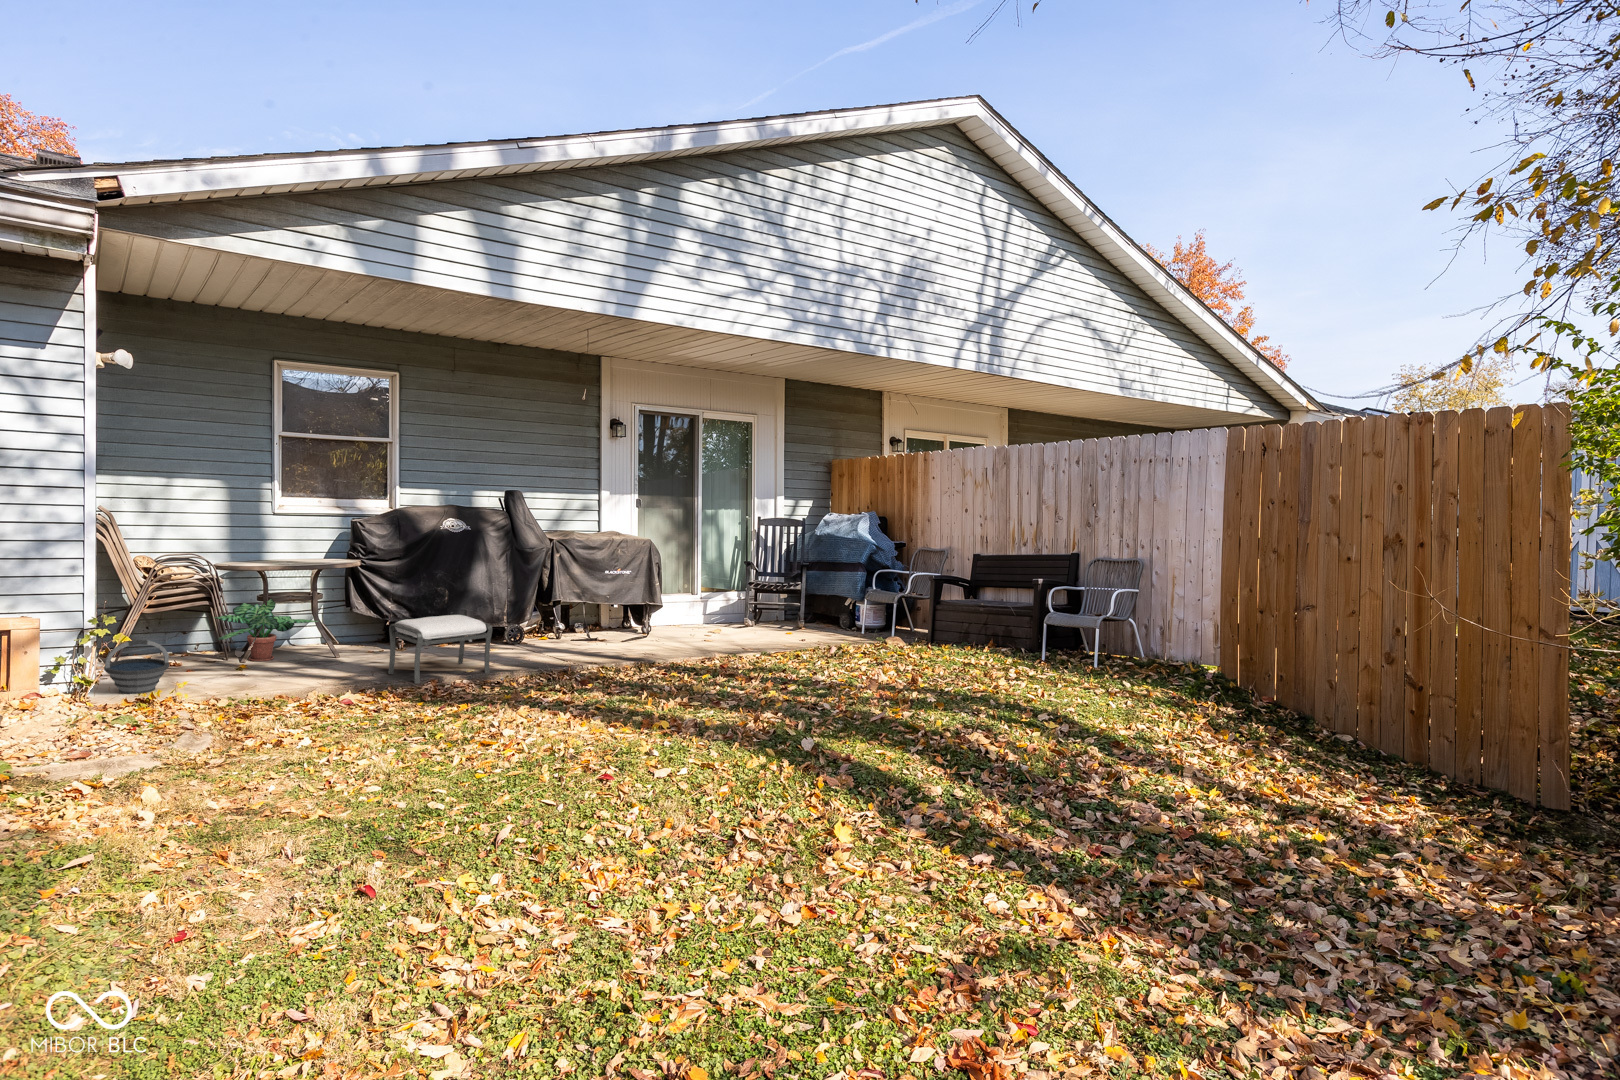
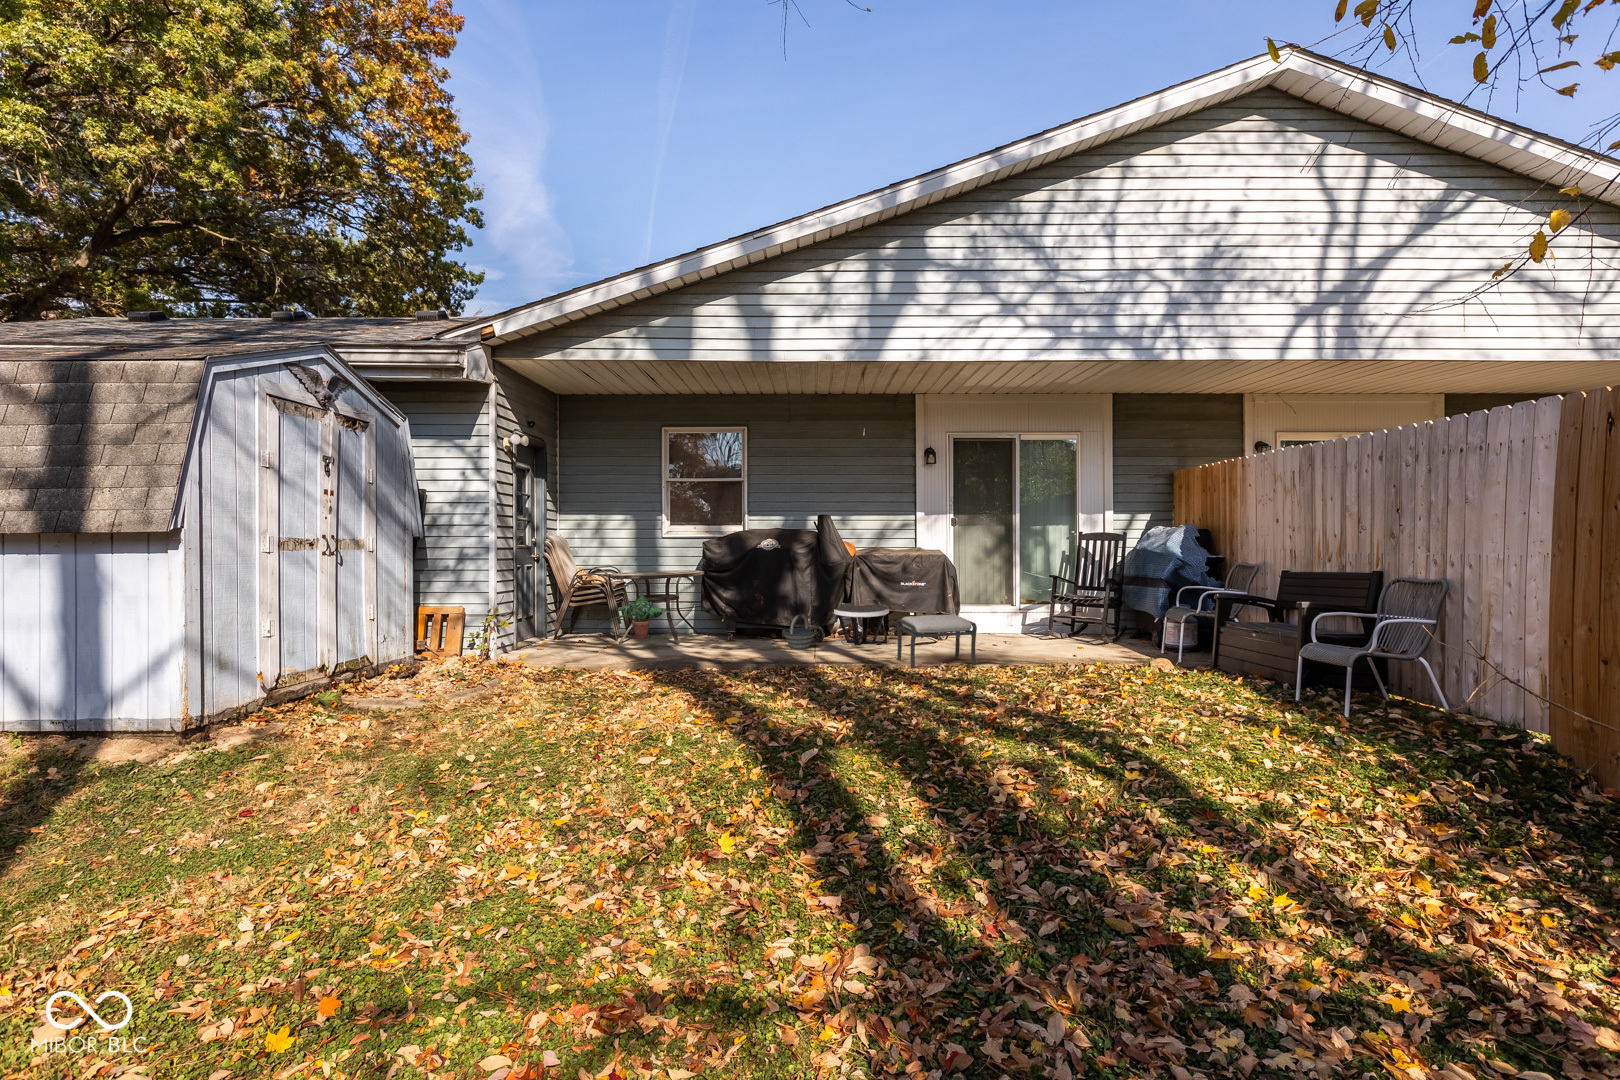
side table: none [547,599,616,651] -> present [834,603,889,646]
ottoman: present [388,615,492,684] -> present [897,615,977,669]
bucket: present [104,640,170,694] -> present [782,615,816,650]

